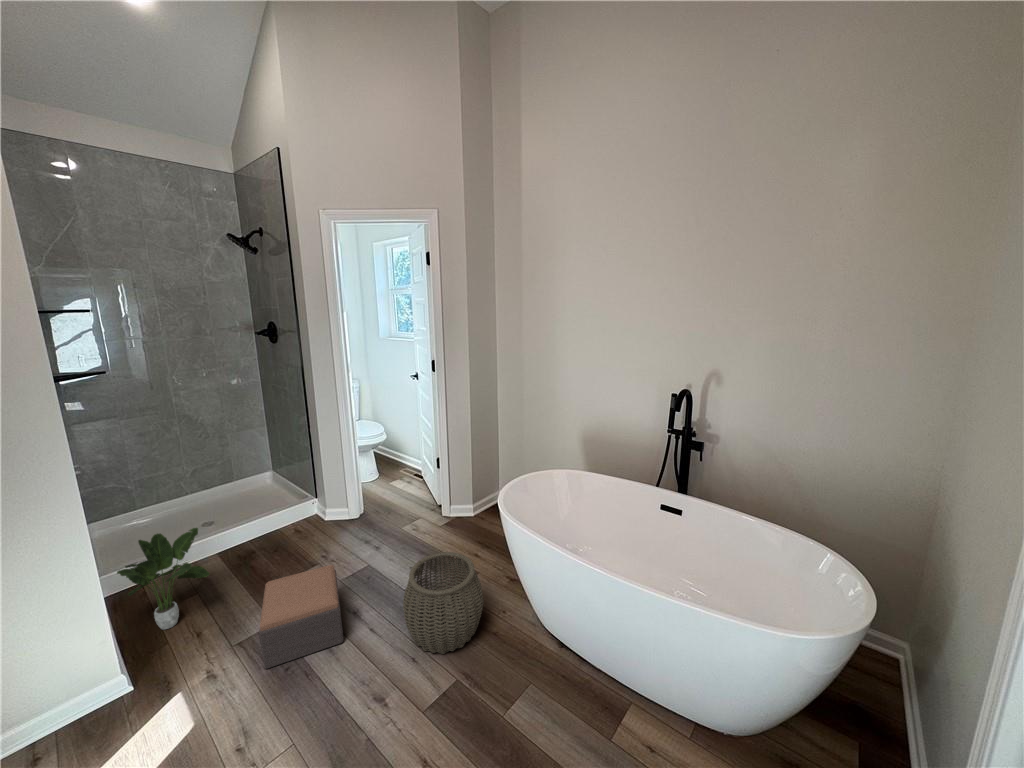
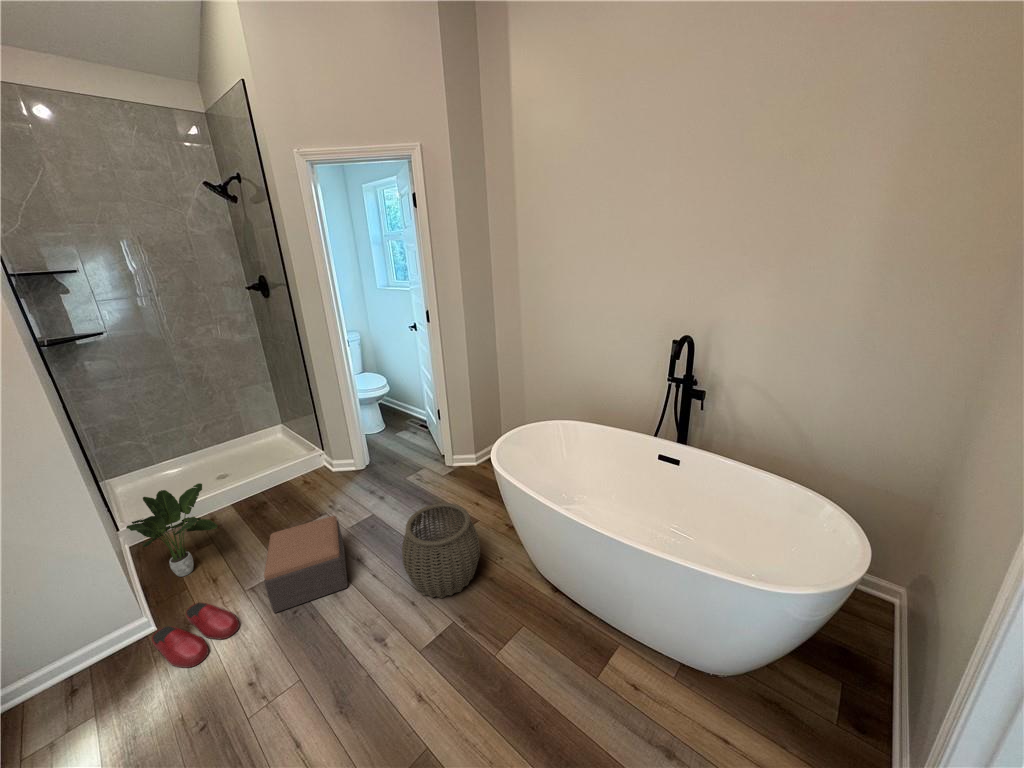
slippers: none [133,657,228,728] -> present [152,603,240,668]

